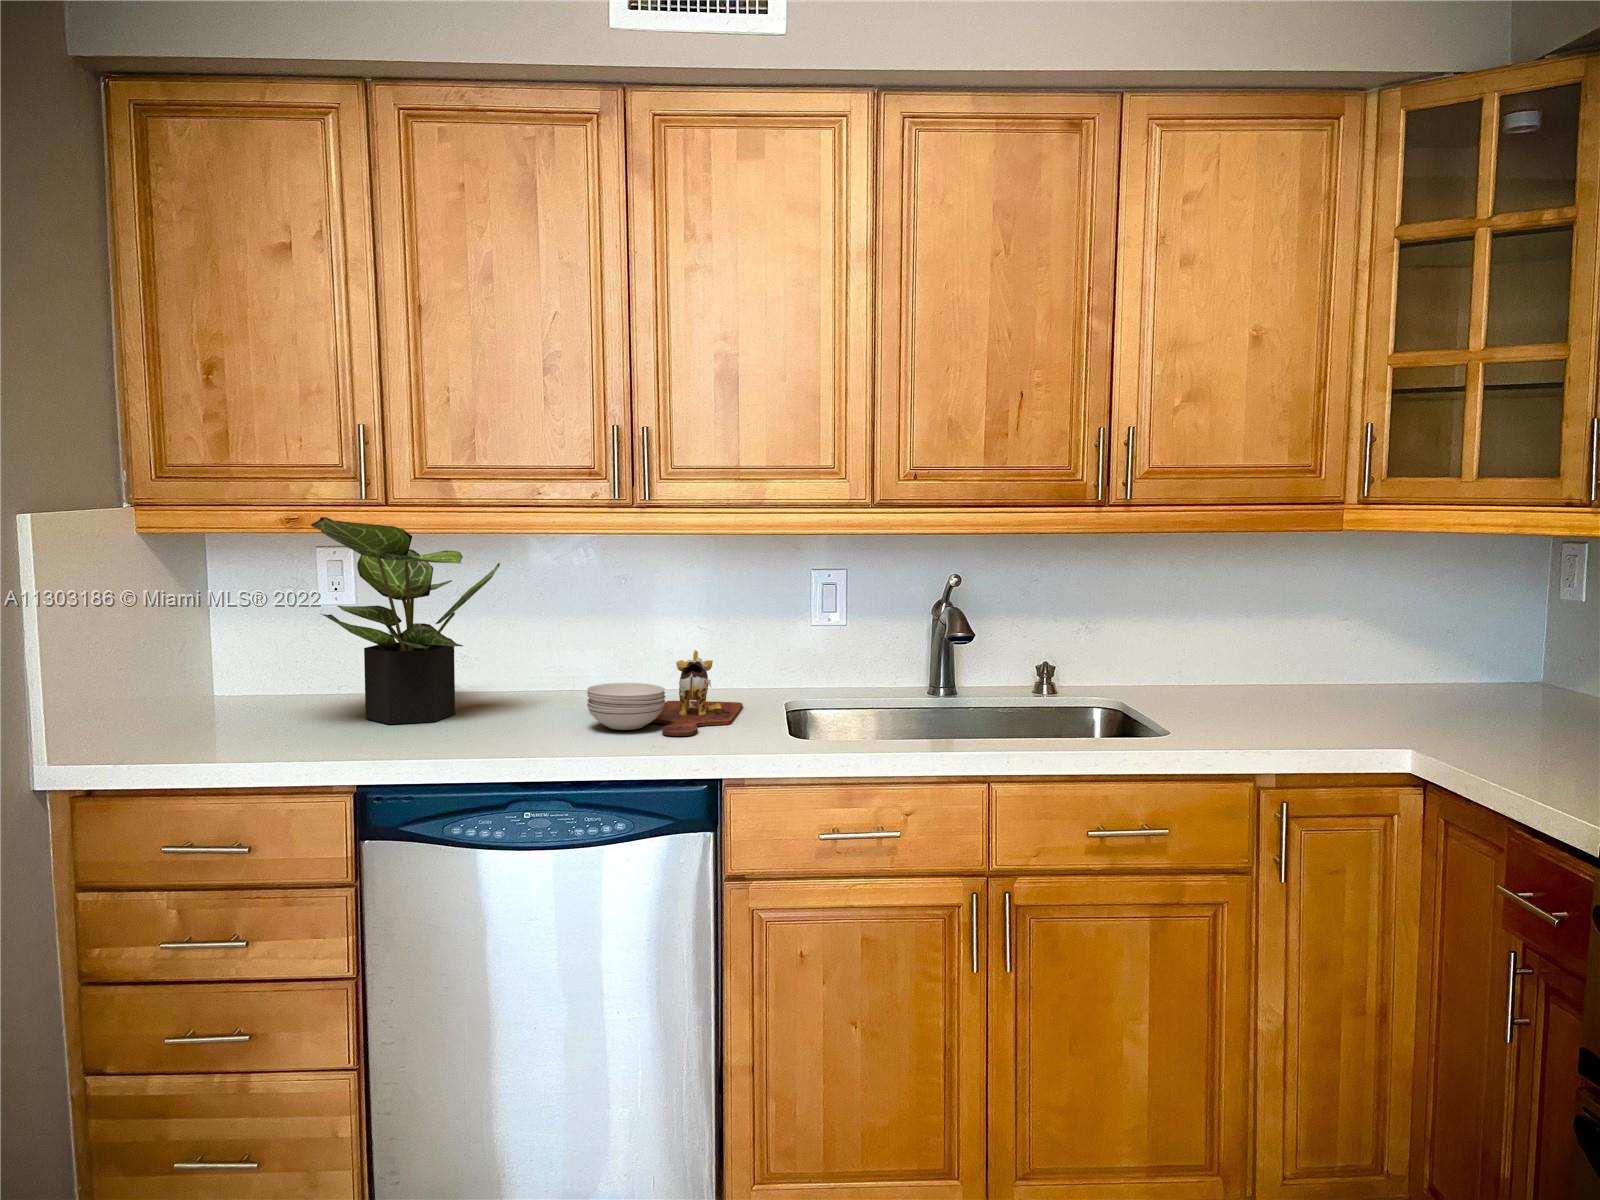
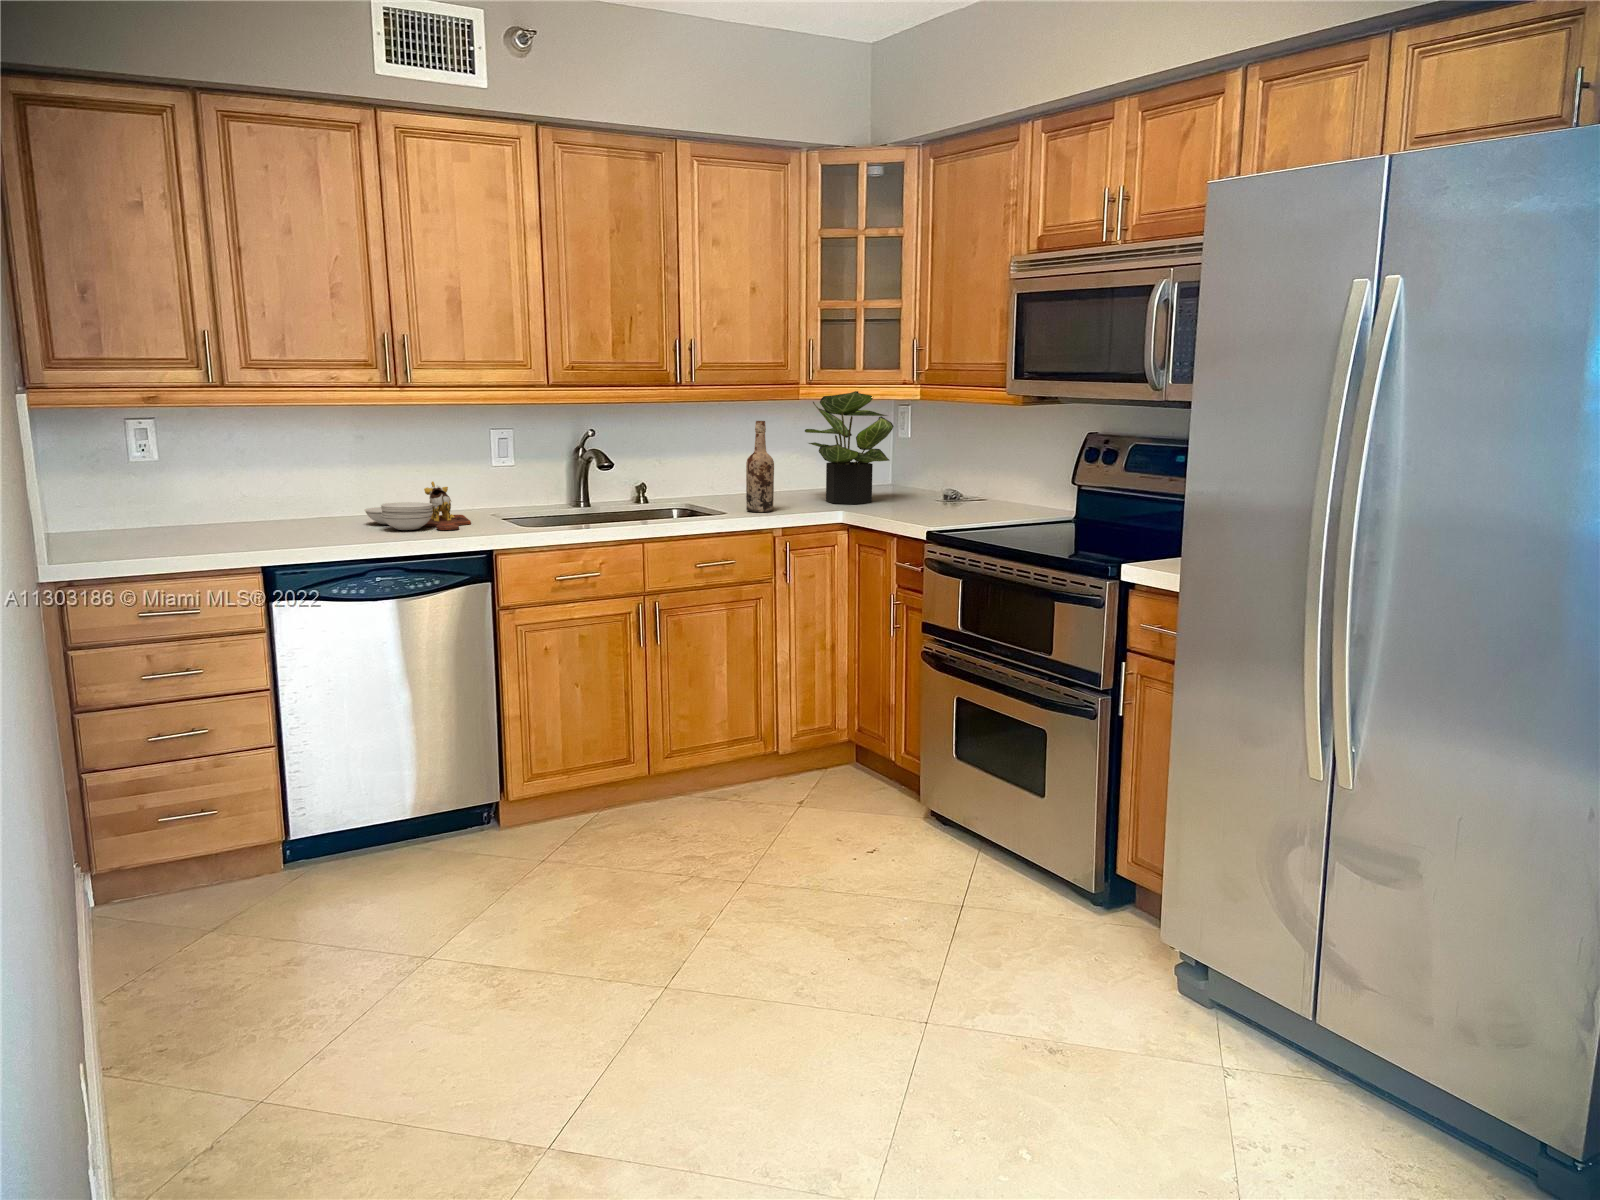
potted plant: present [311,517,500,724] -> present [805,391,894,504]
wine bottle: none [1215,572,1273,741] -> present [746,421,774,512]

